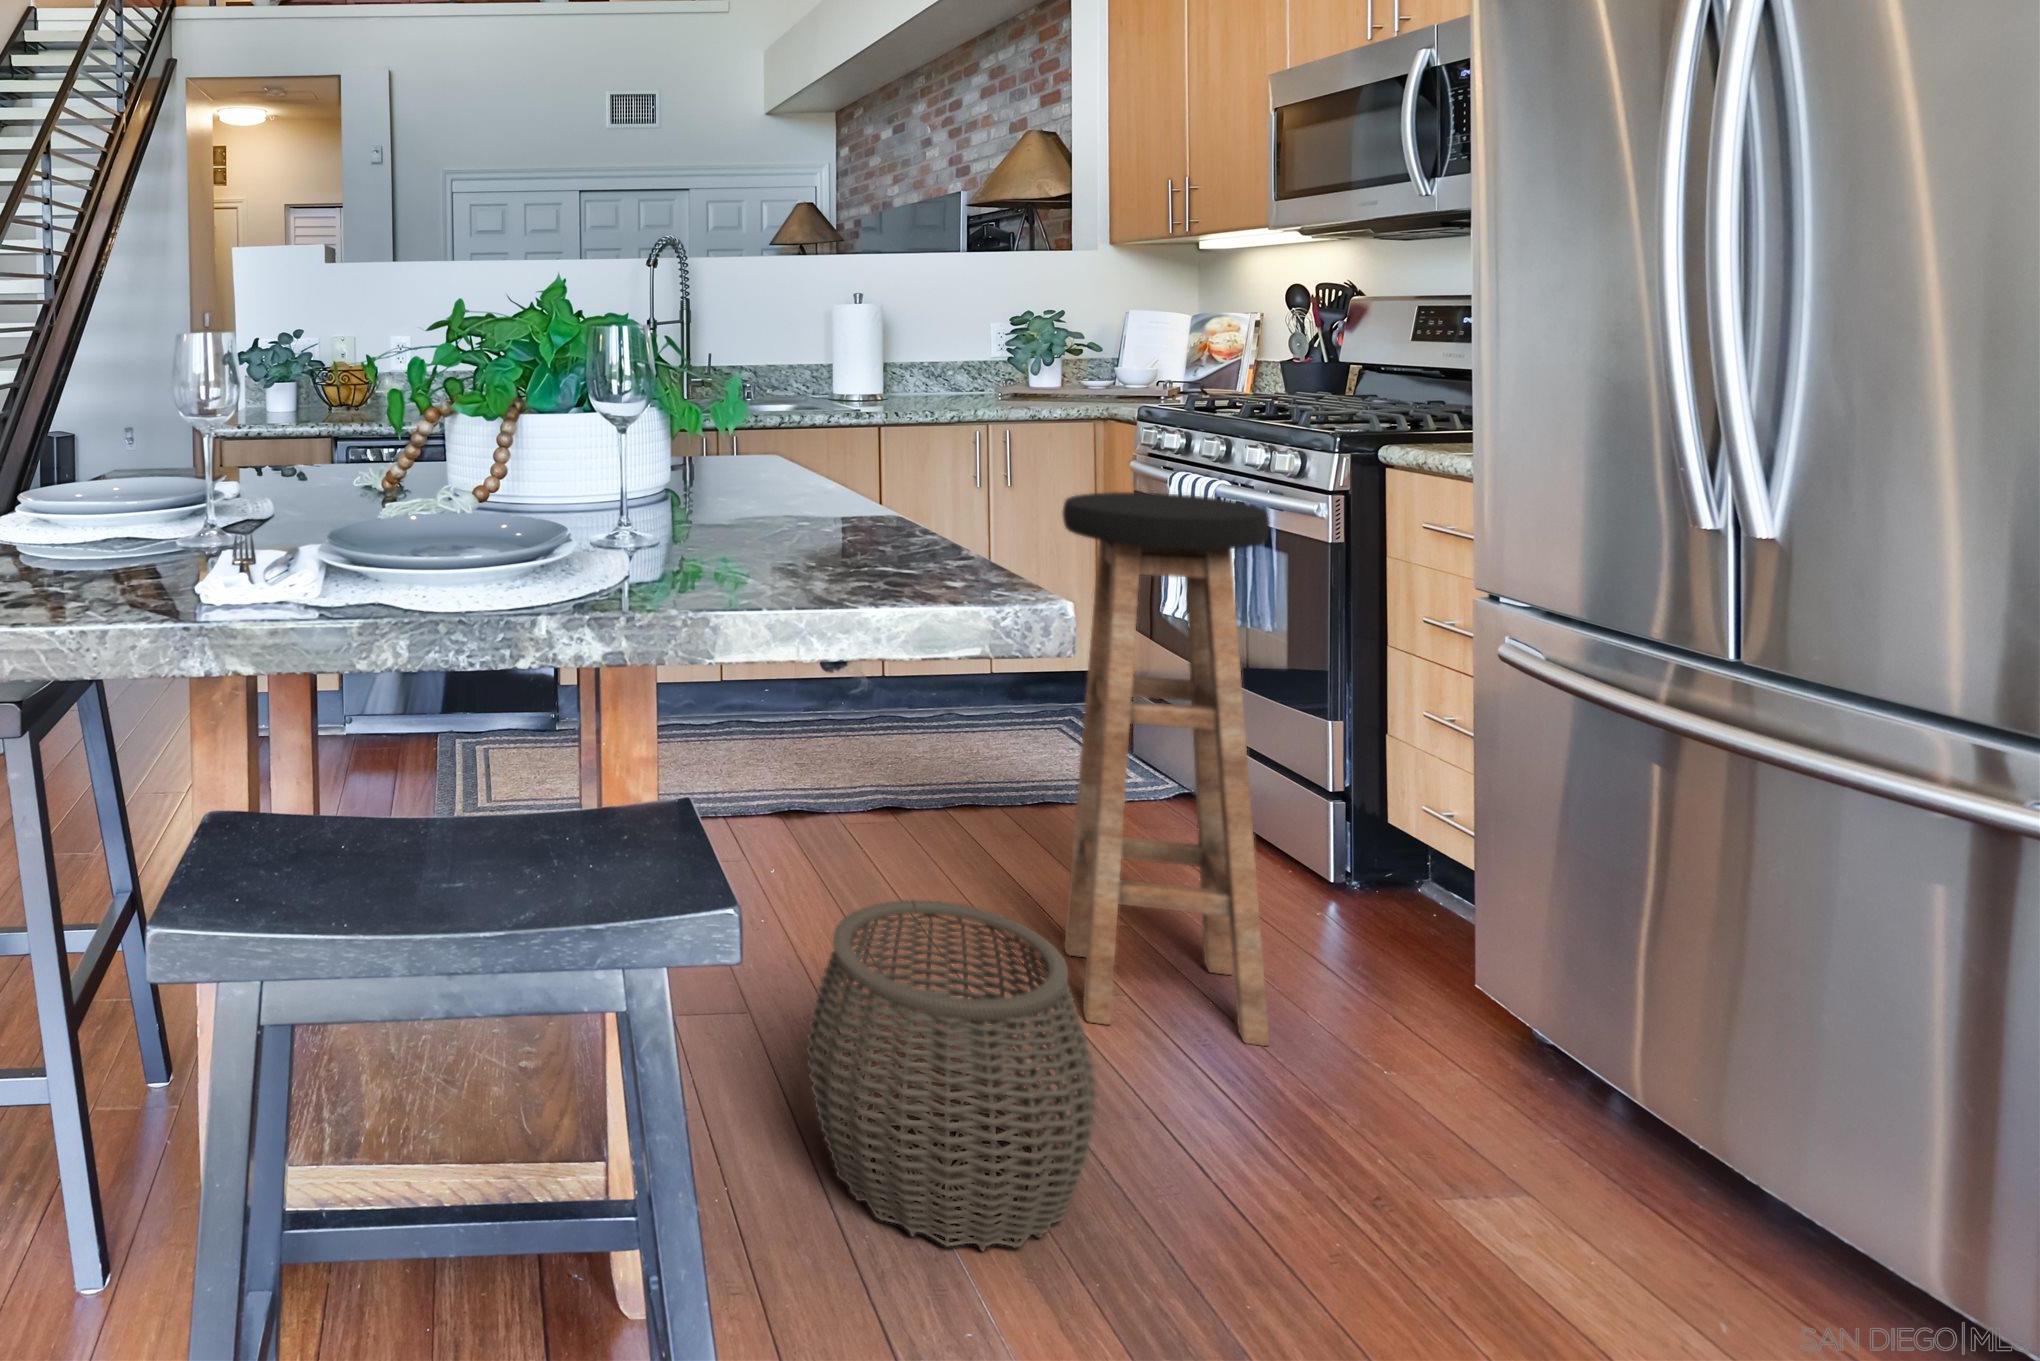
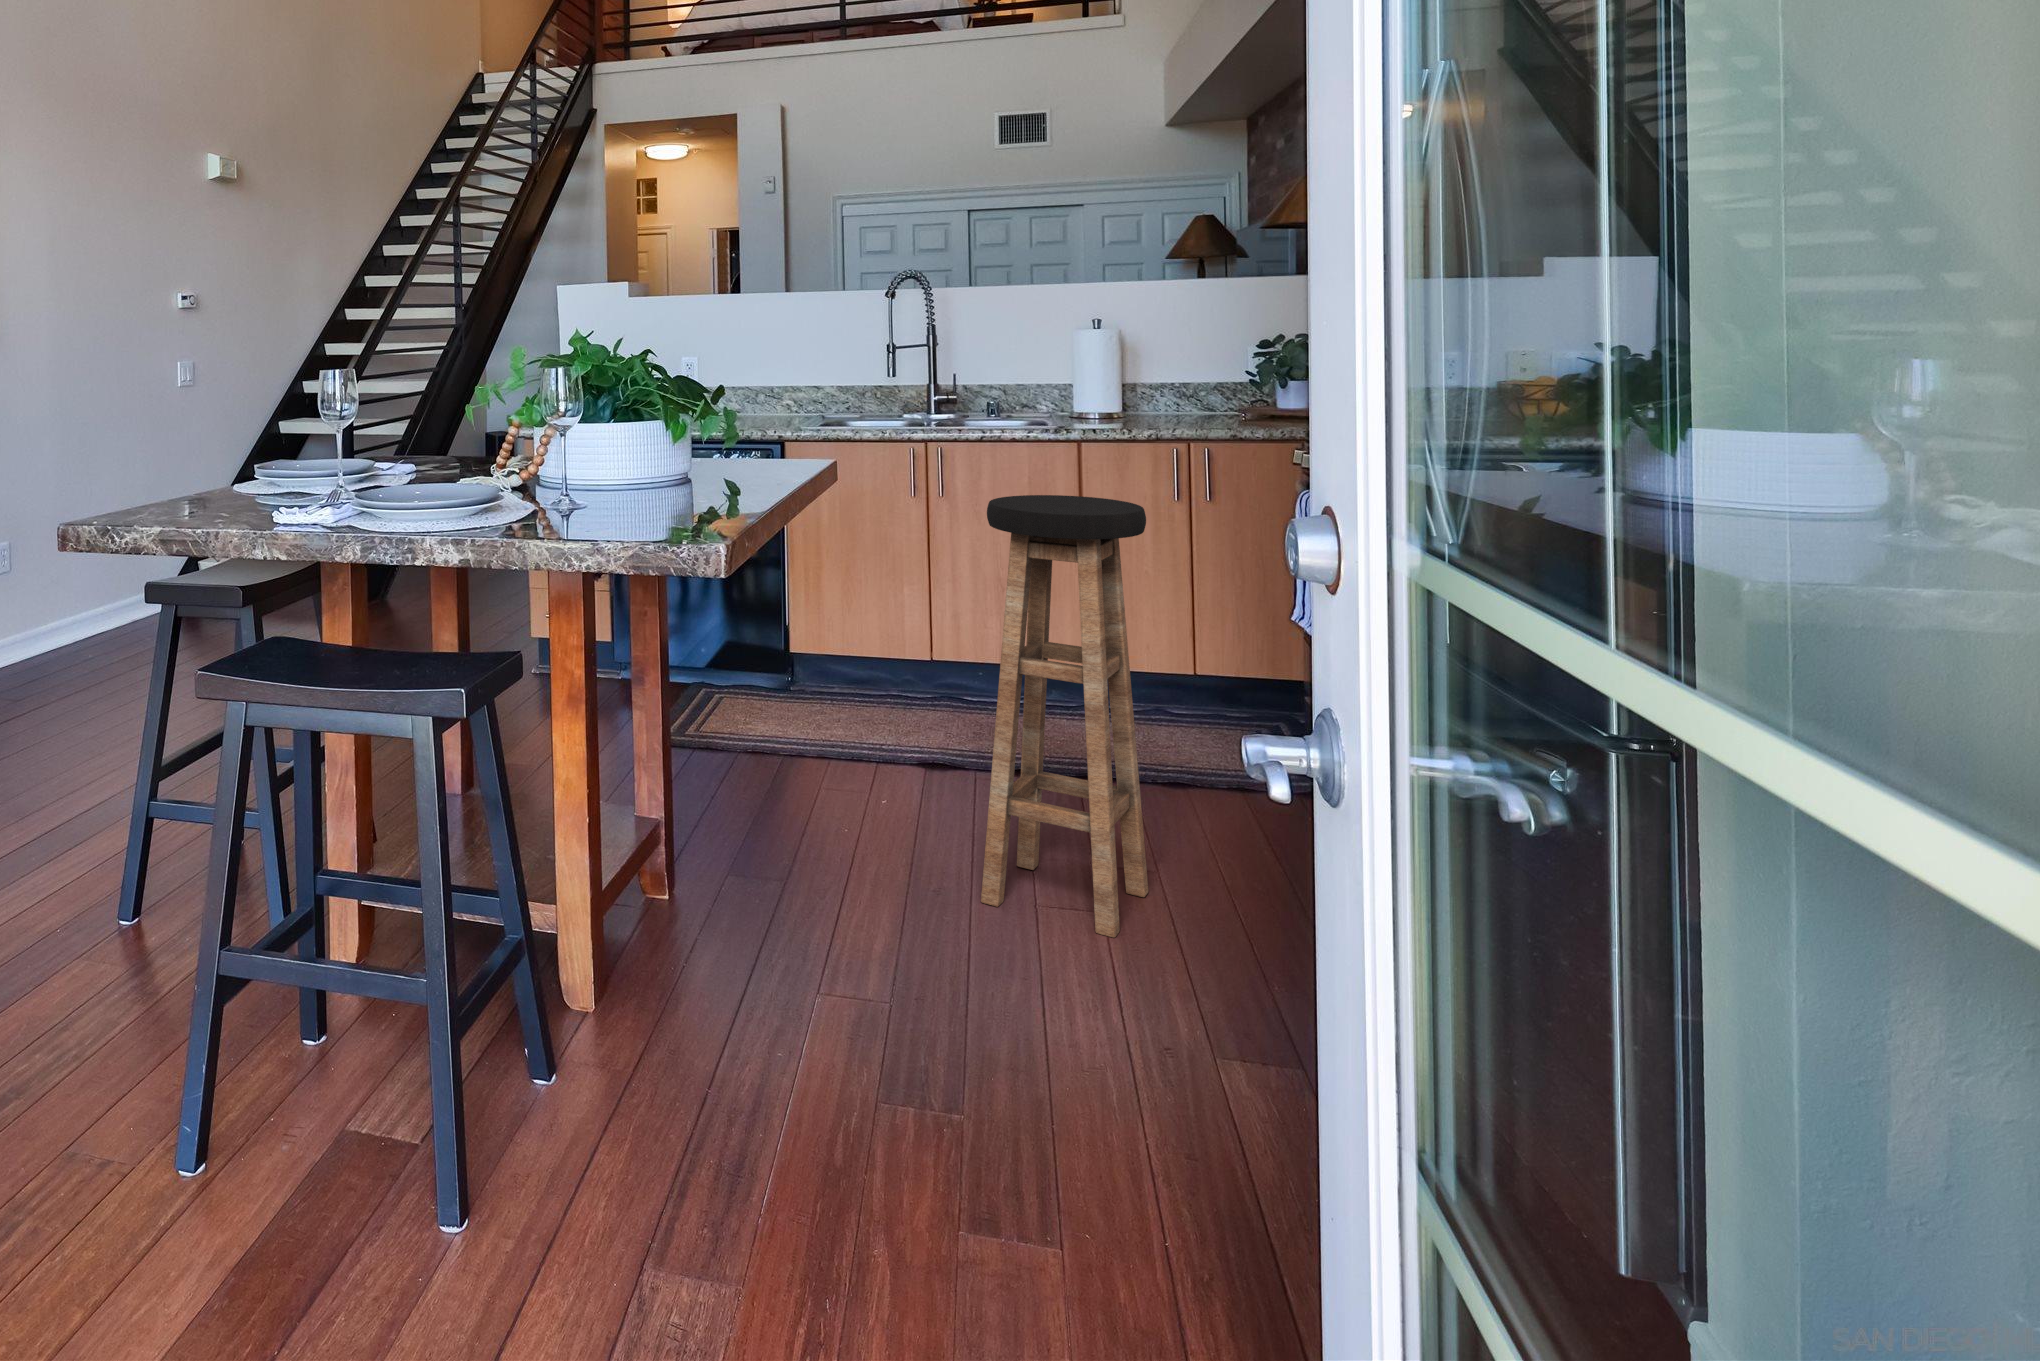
woven basket: present [807,900,1097,1251] -> none [676,769,870,989]

